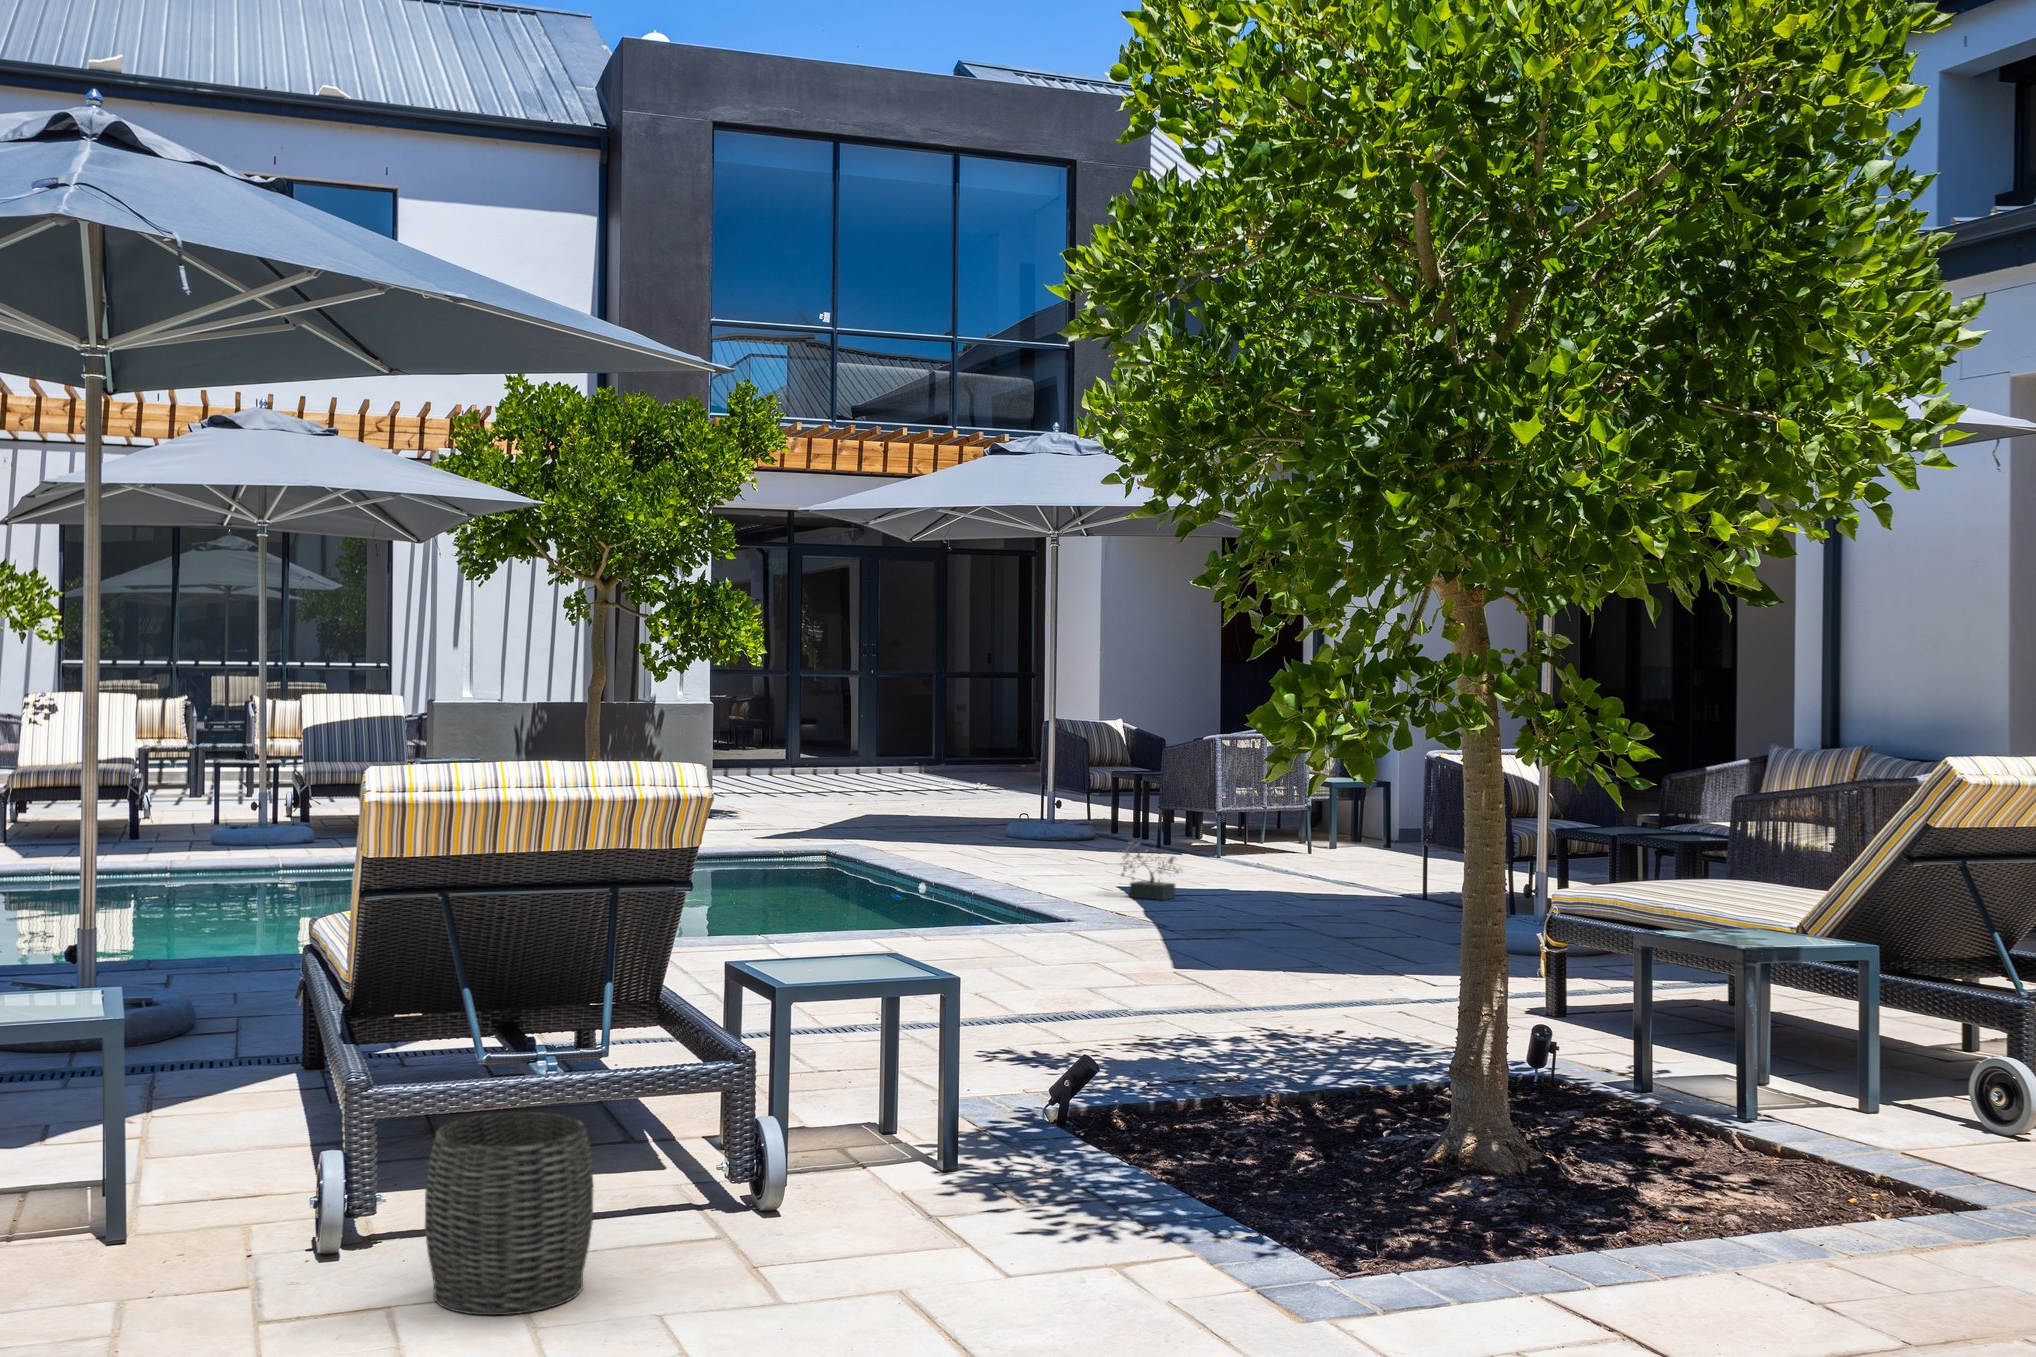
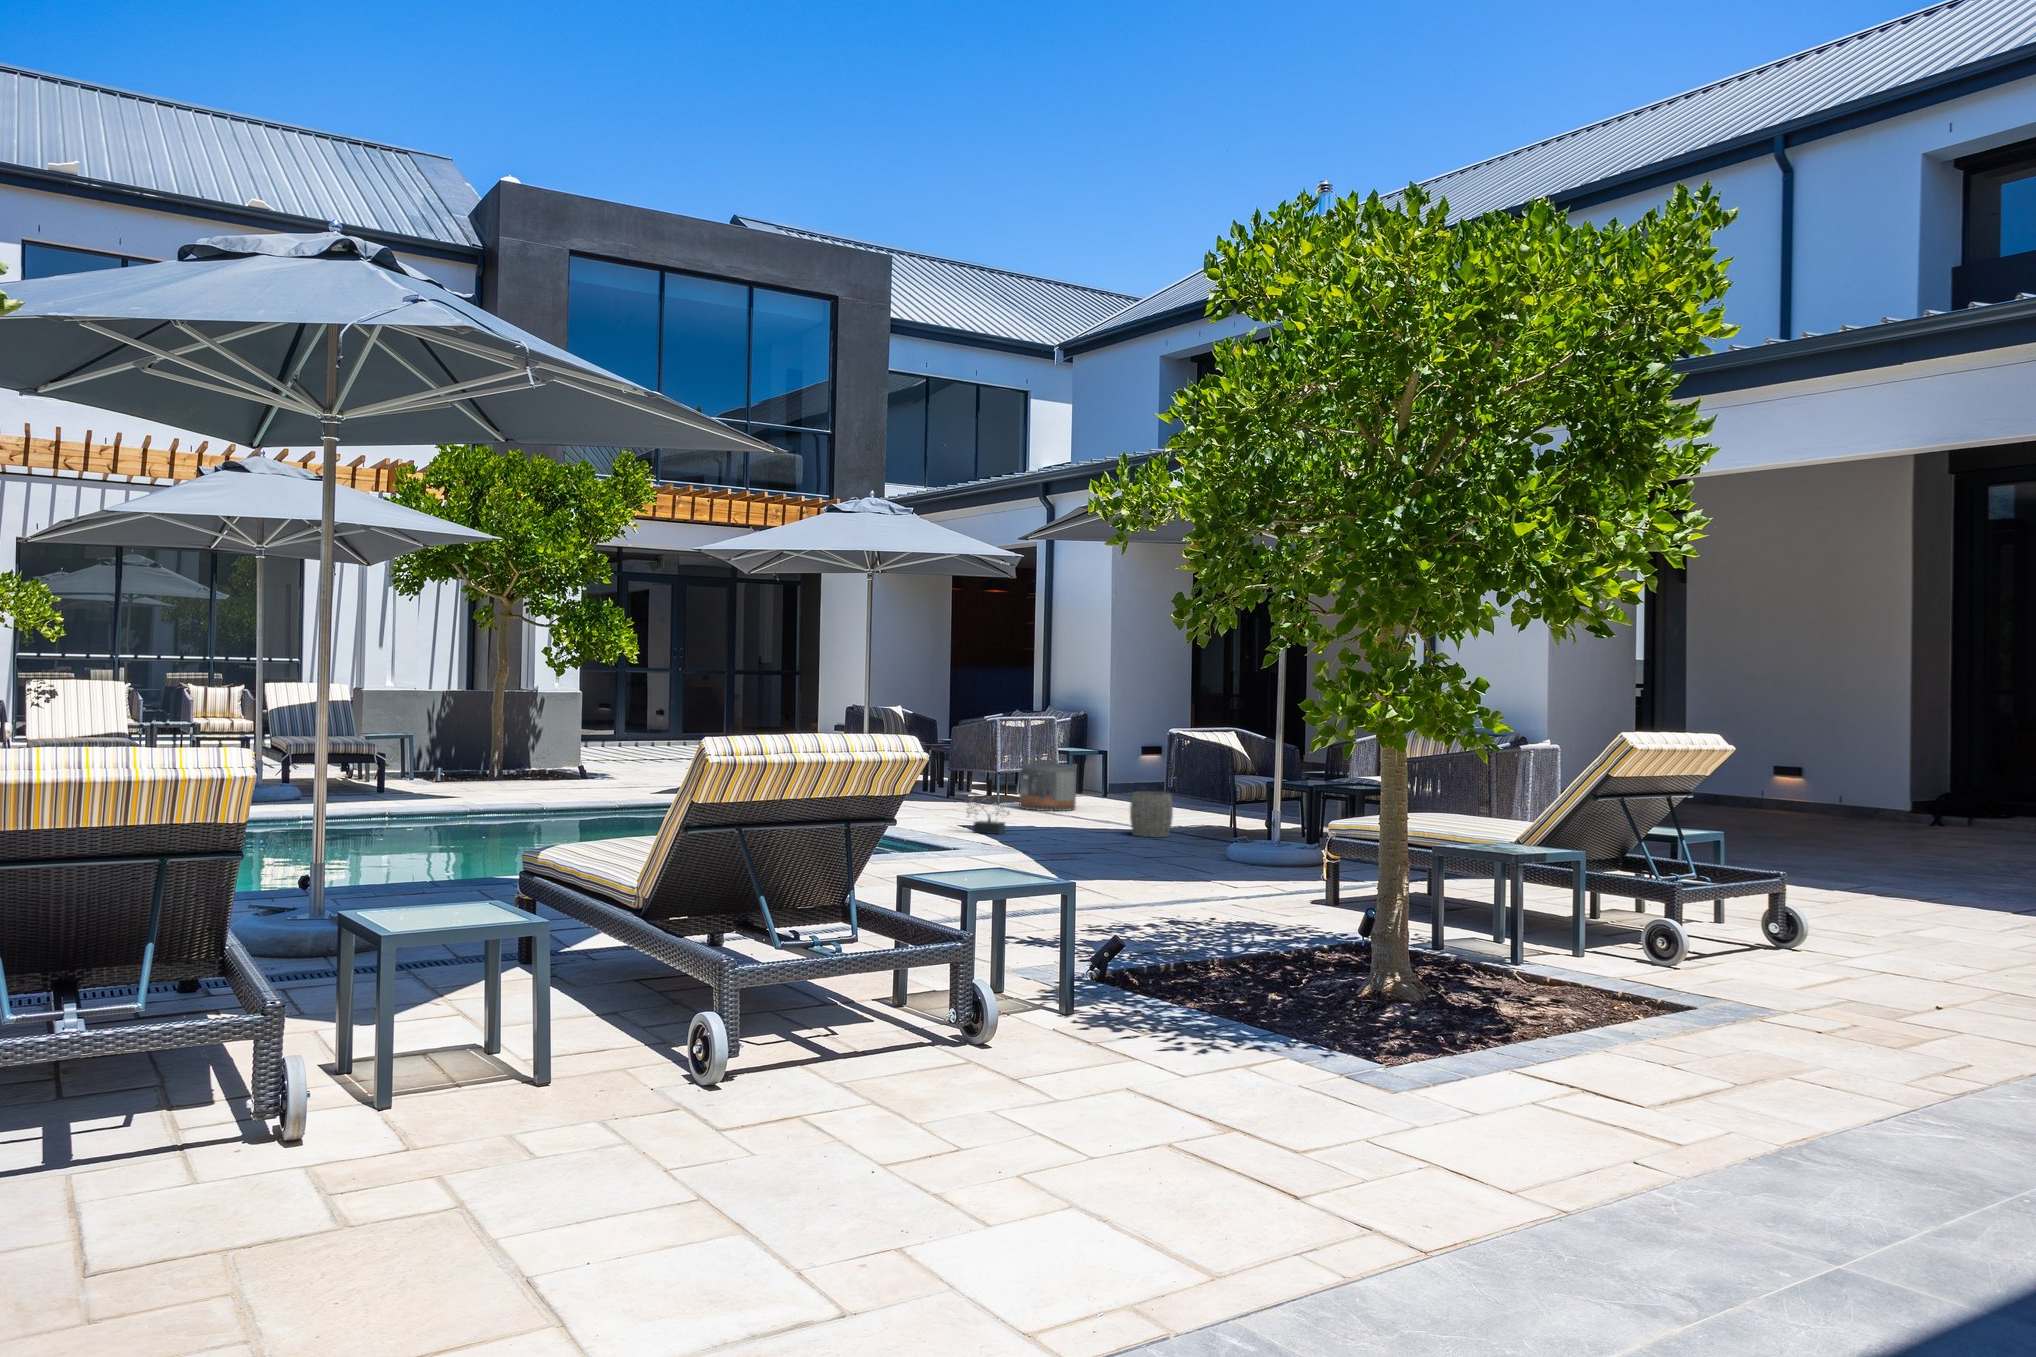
pouf: none [1237,797,1318,867] -> present [1019,762,1076,811]
woven basket: present [425,1112,594,1315] -> present [1130,792,1173,837]

